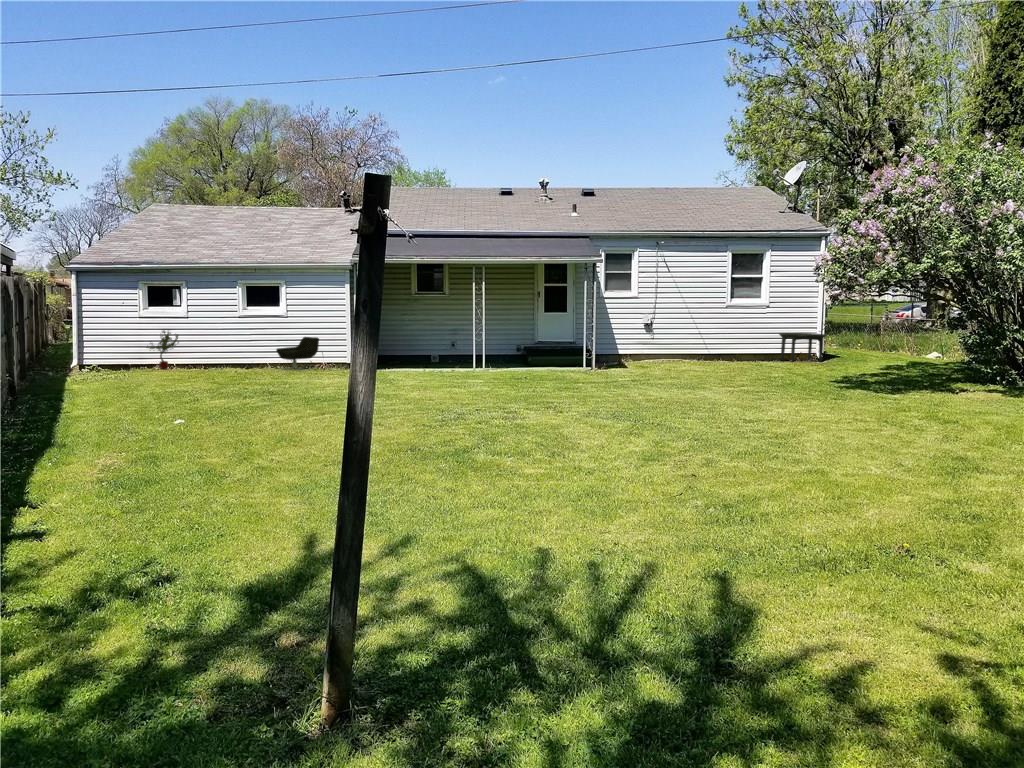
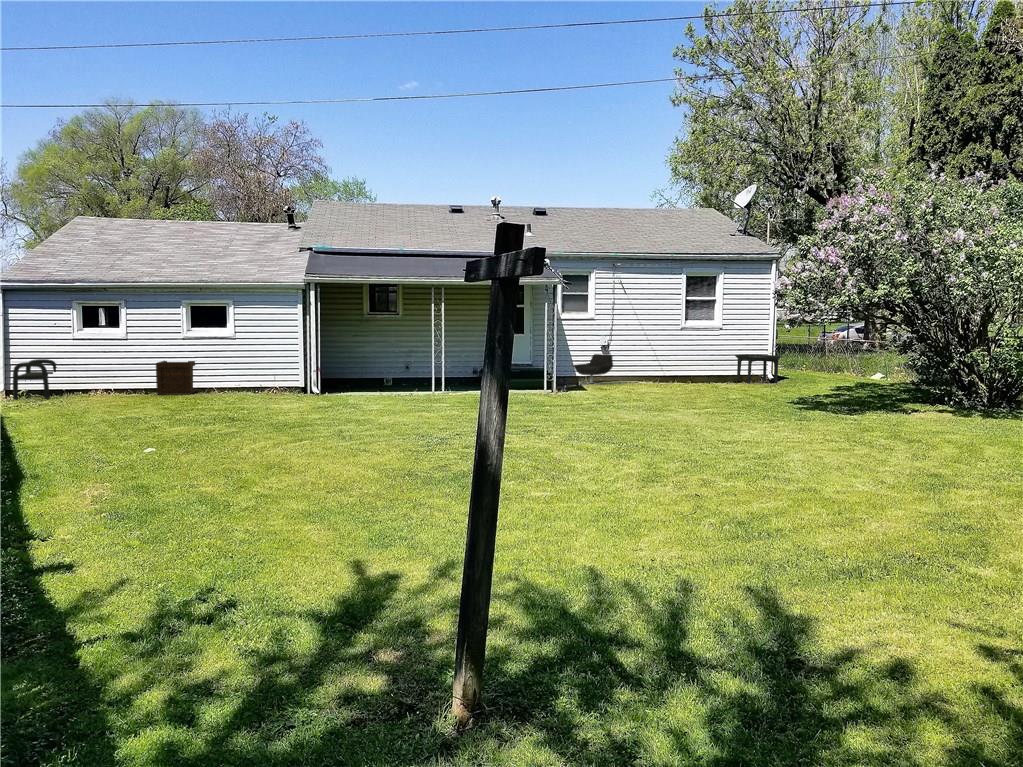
potted tree: present [146,330,179,369] -> none [79,351,117,395]
bench: none [85,336,130,373] -> present [13,359,60,400]
lounge chair: present [276,337,319,369] -> present [574,354,613,383]
wooden crate: none [214,338,254,370] -> present [156,361,198,395]

